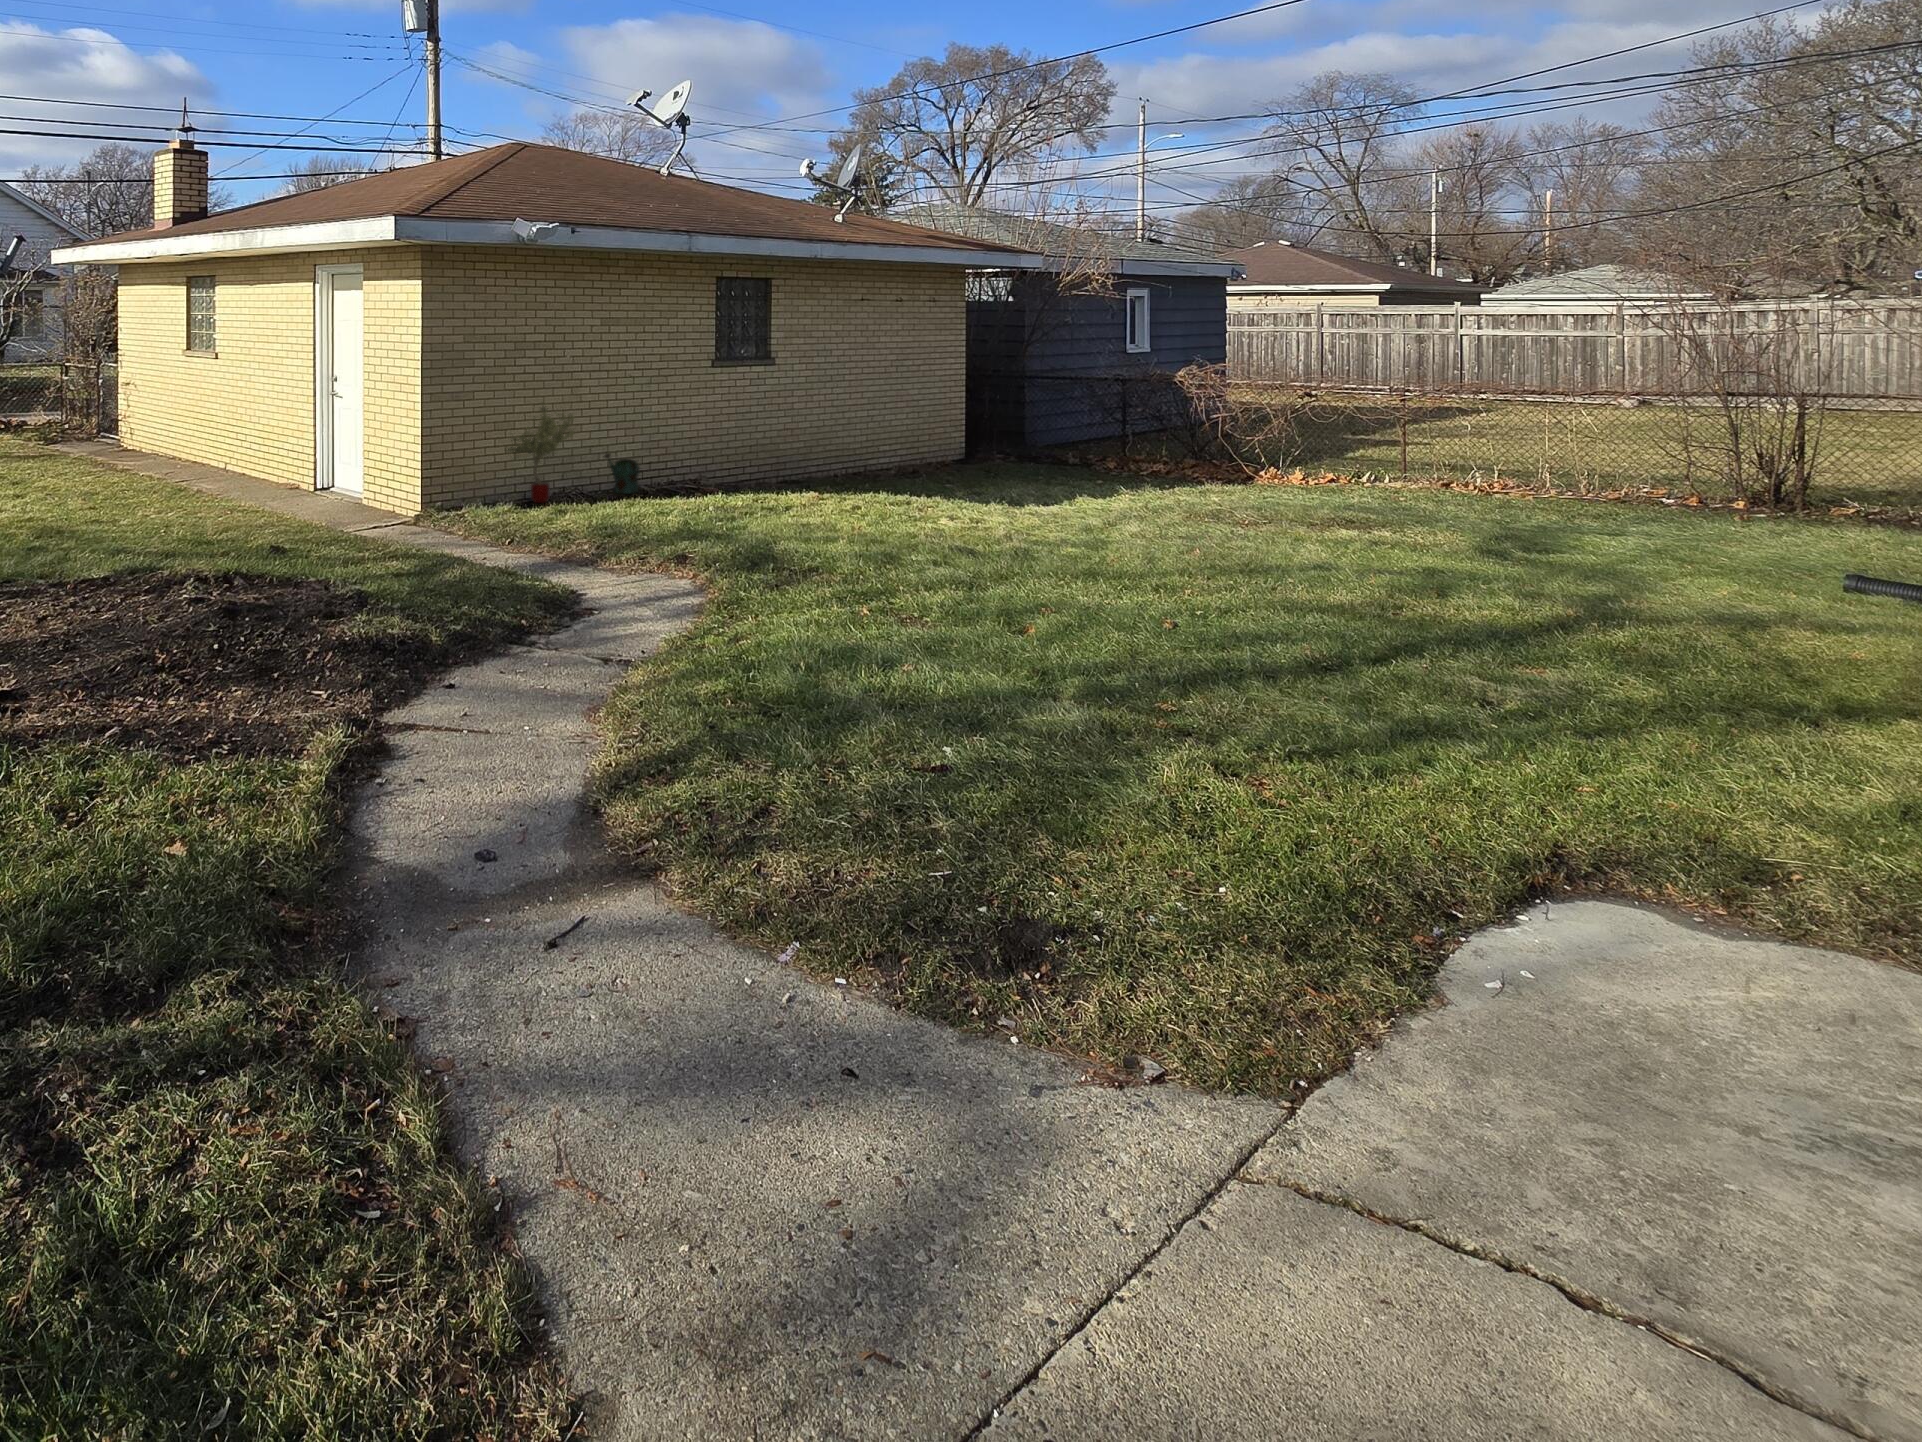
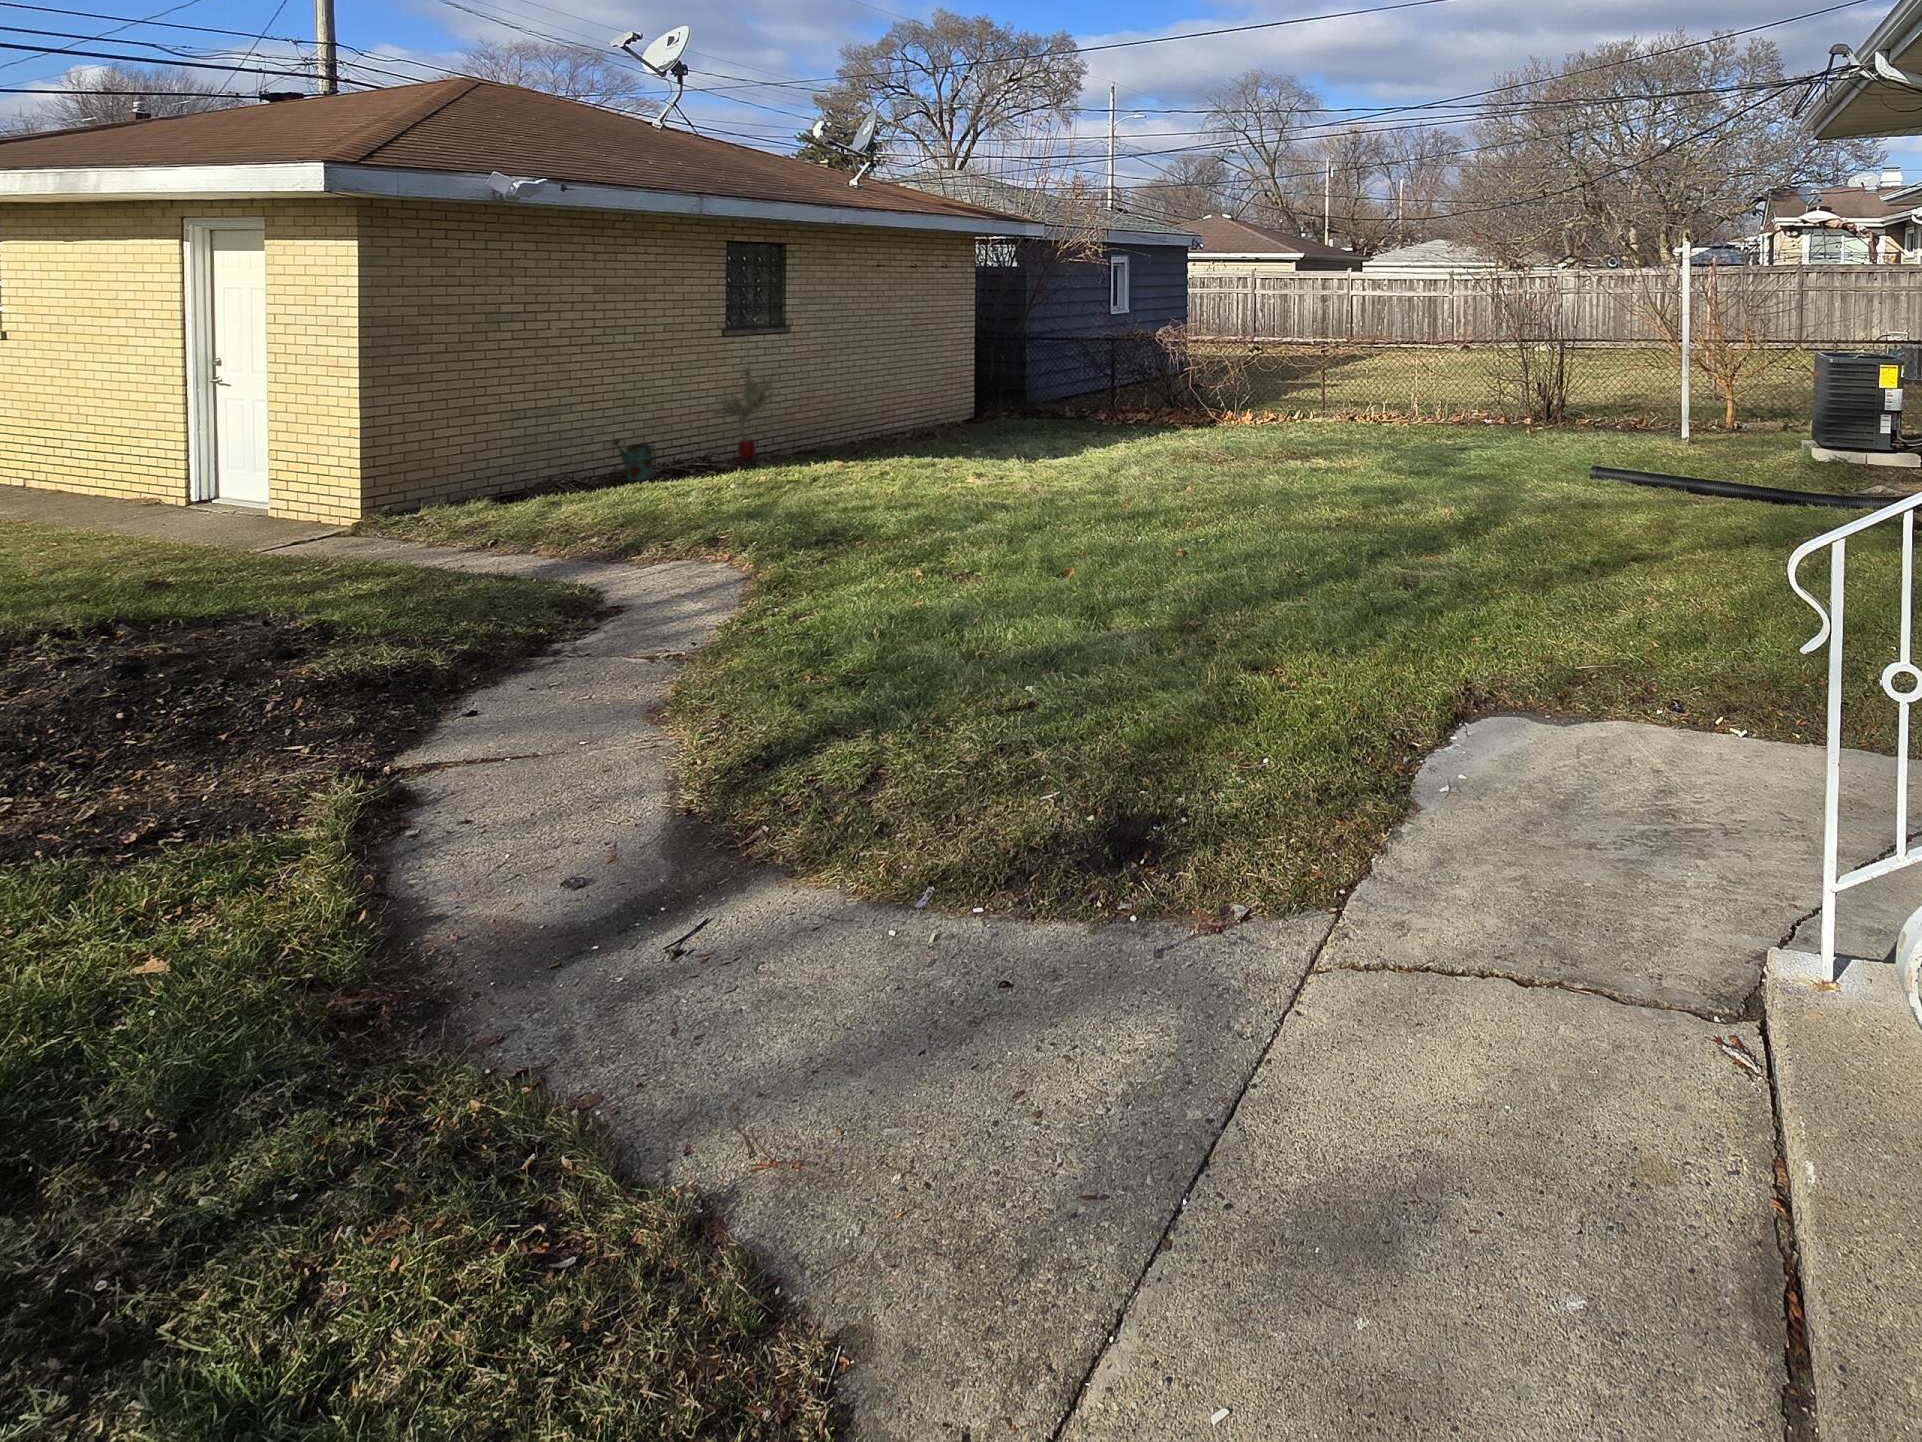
potted tree: present [507,403,574,503] -> present [715,368,775,459]

